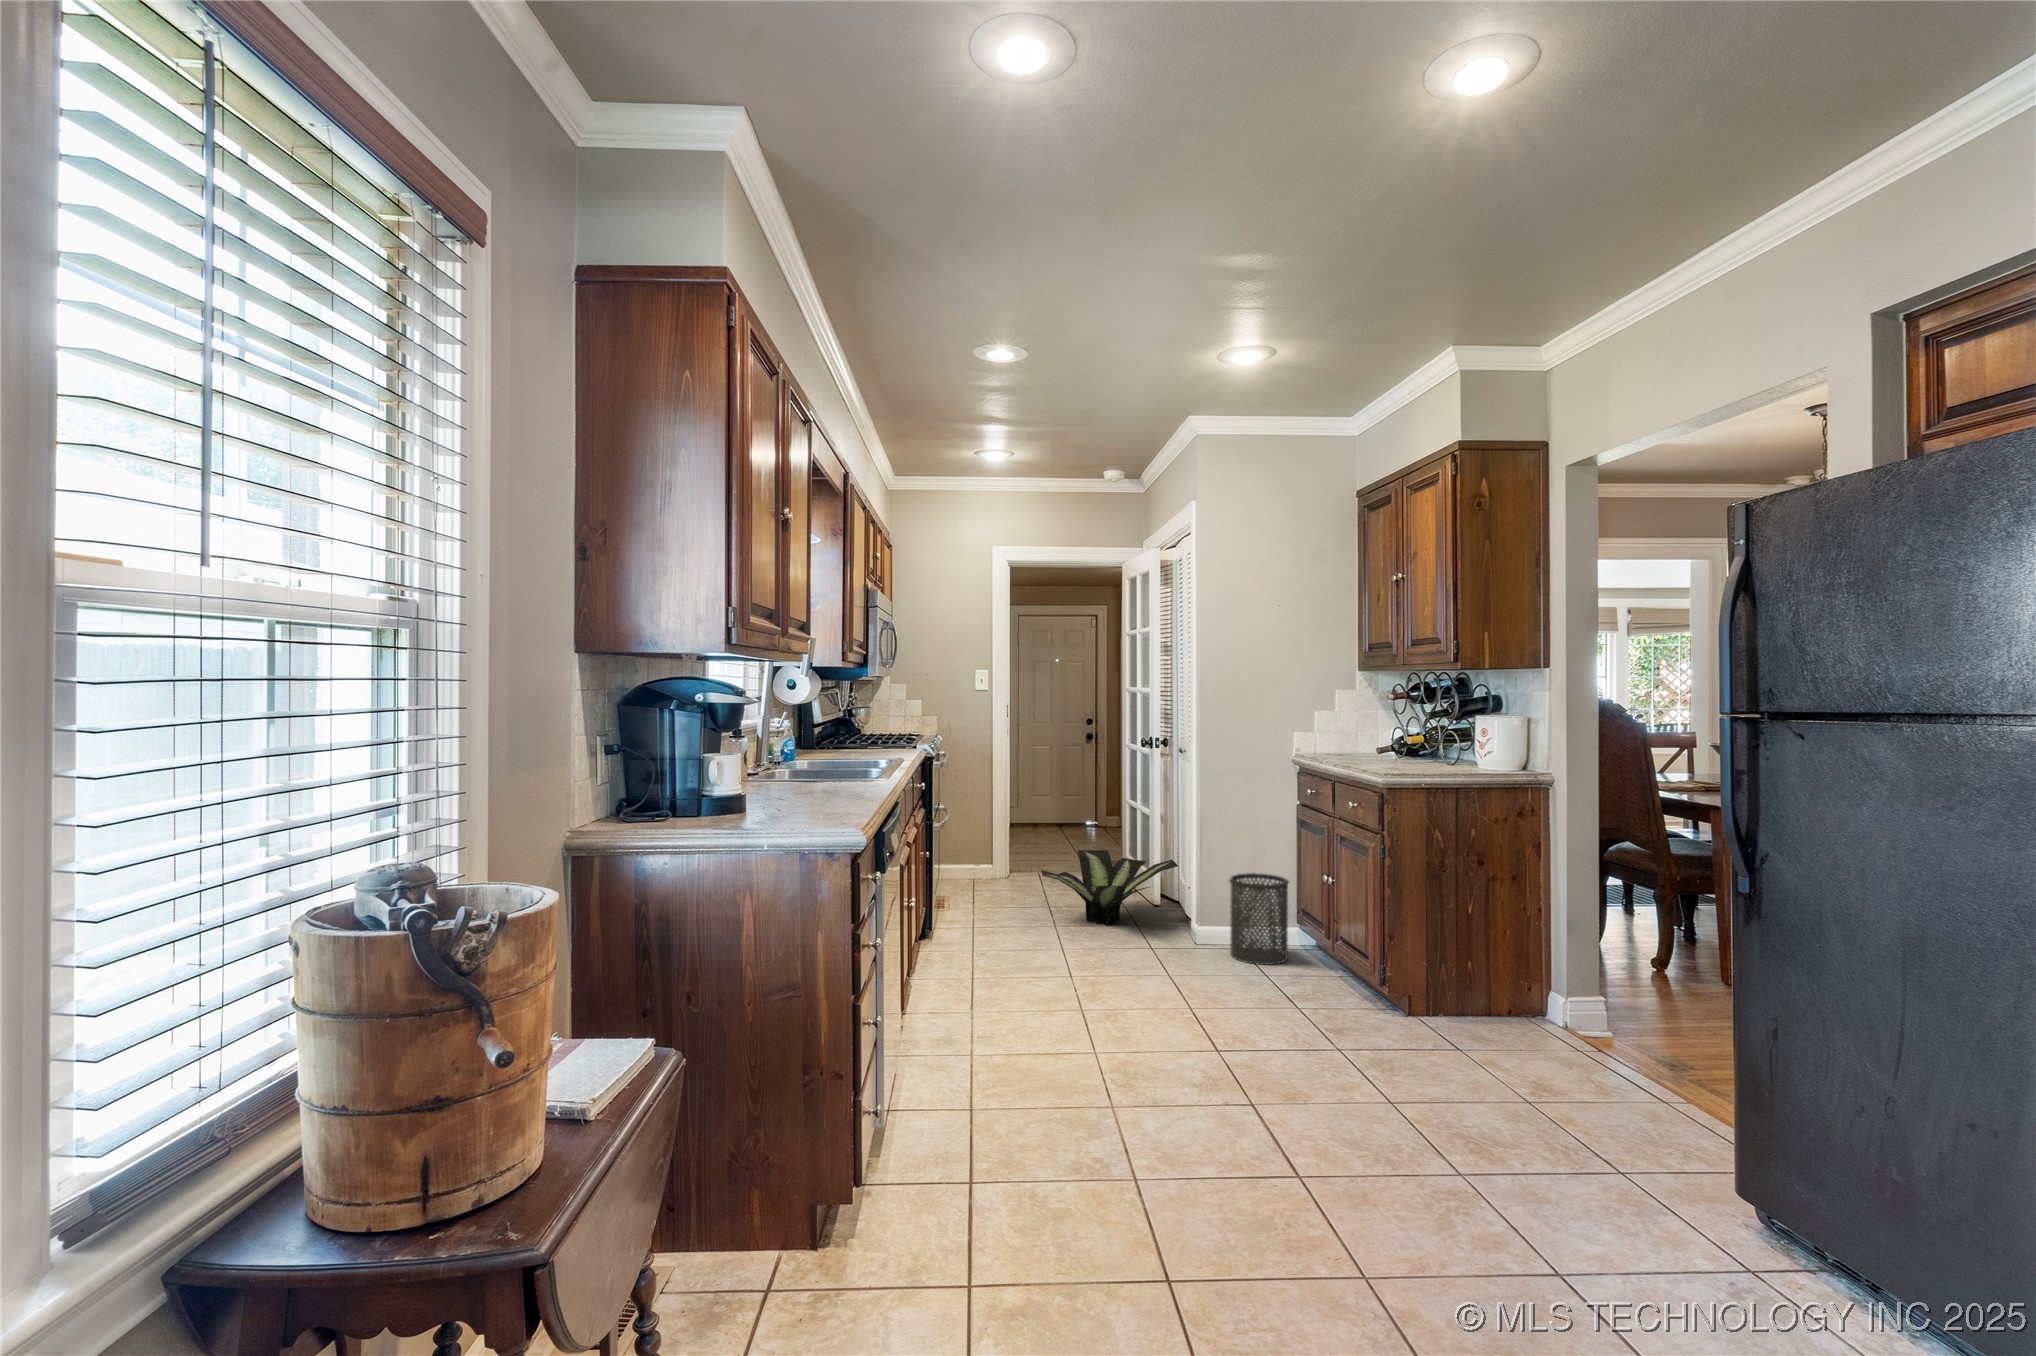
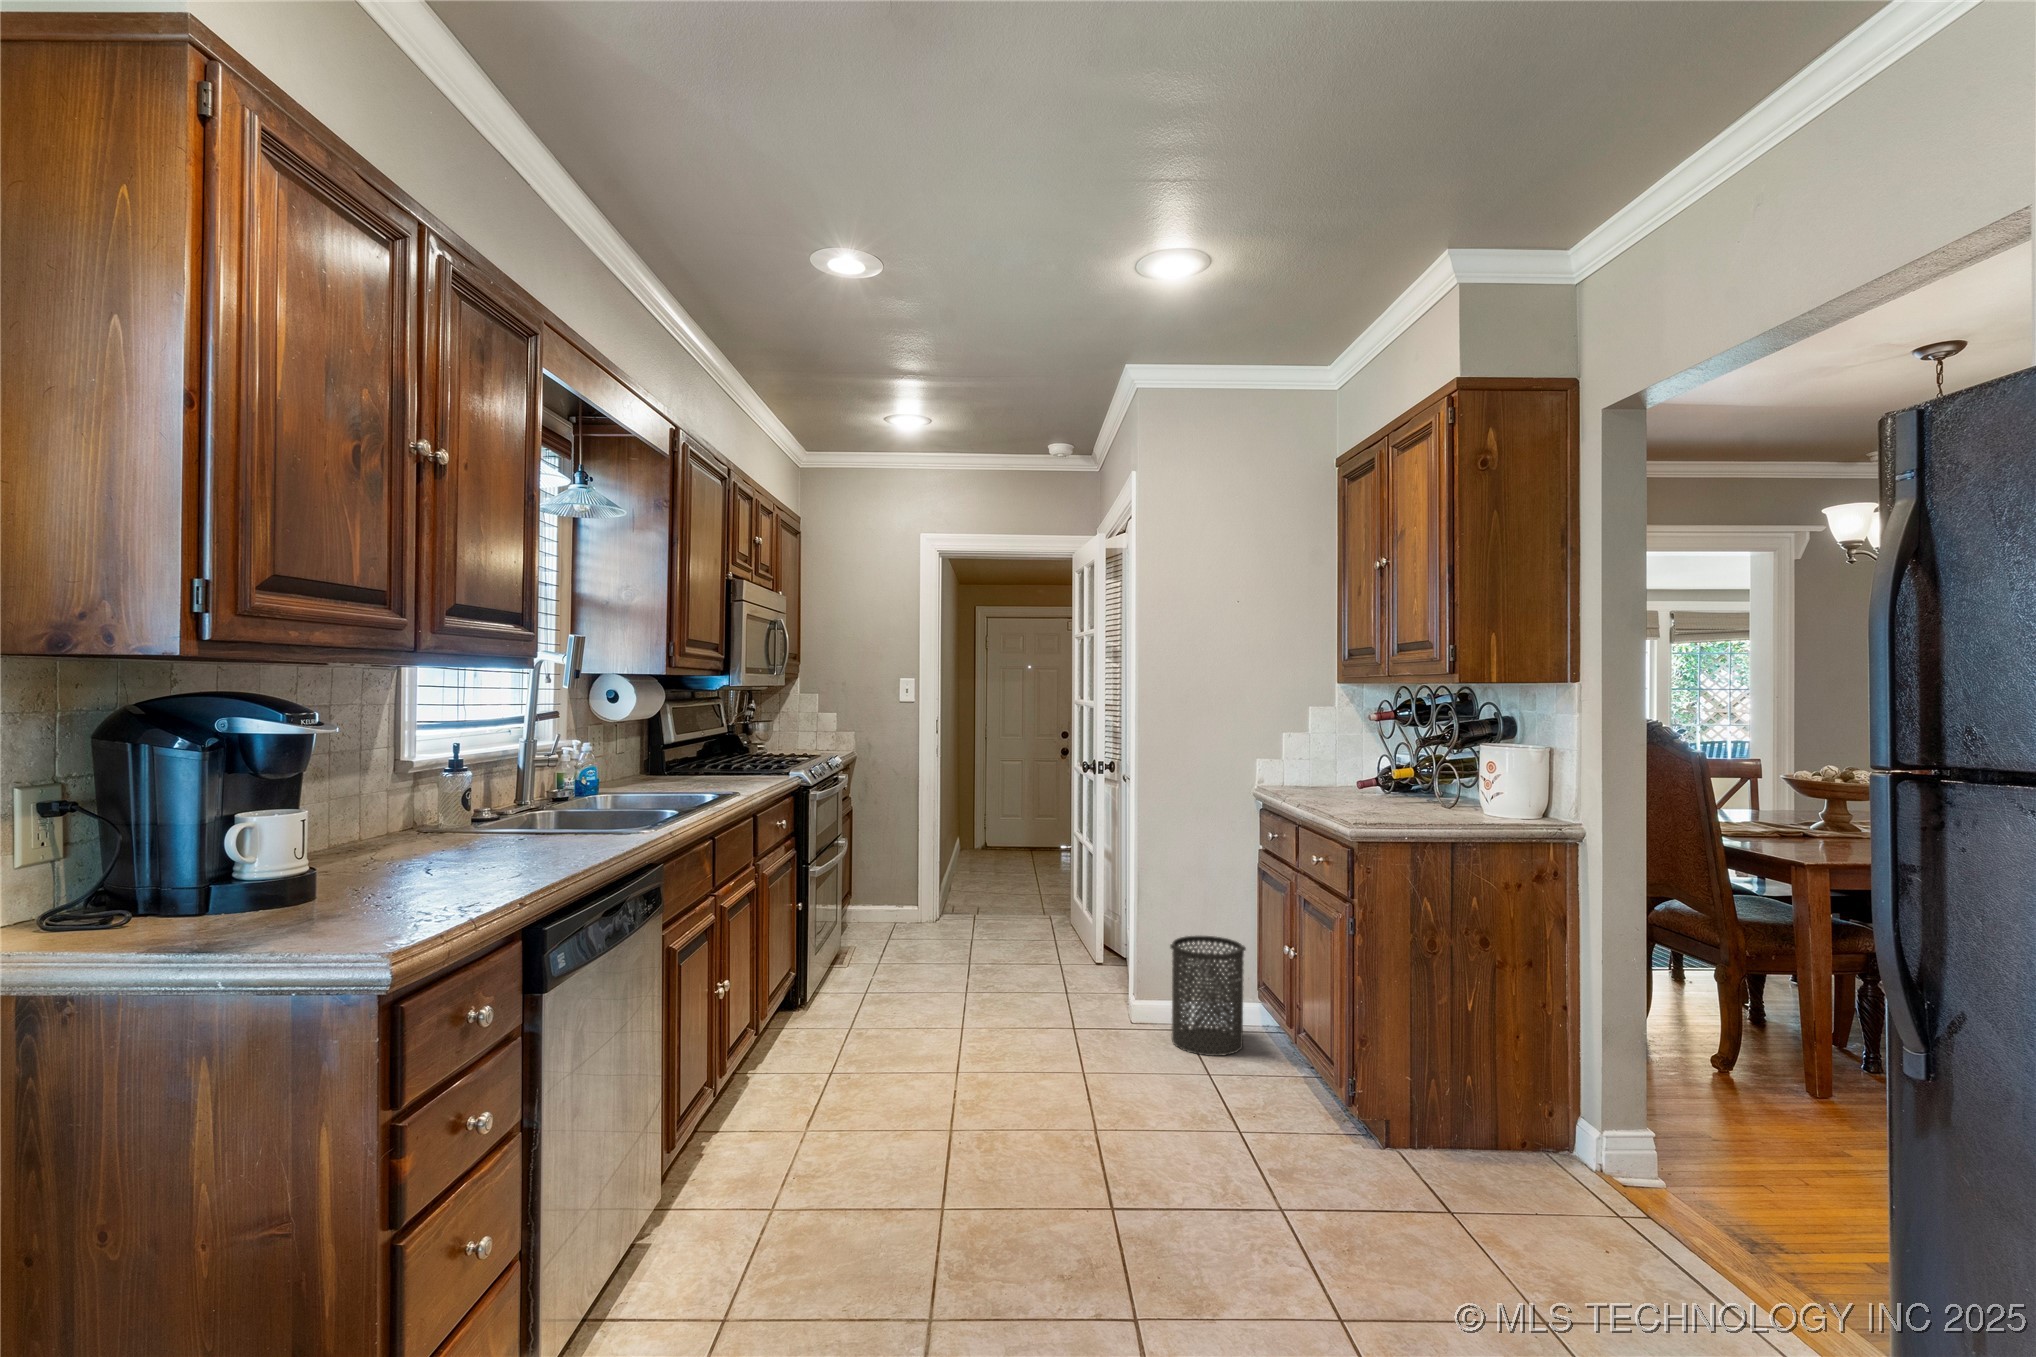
potted plant: present [1041,850,1178,925] -> none [952,895,1120,992]

